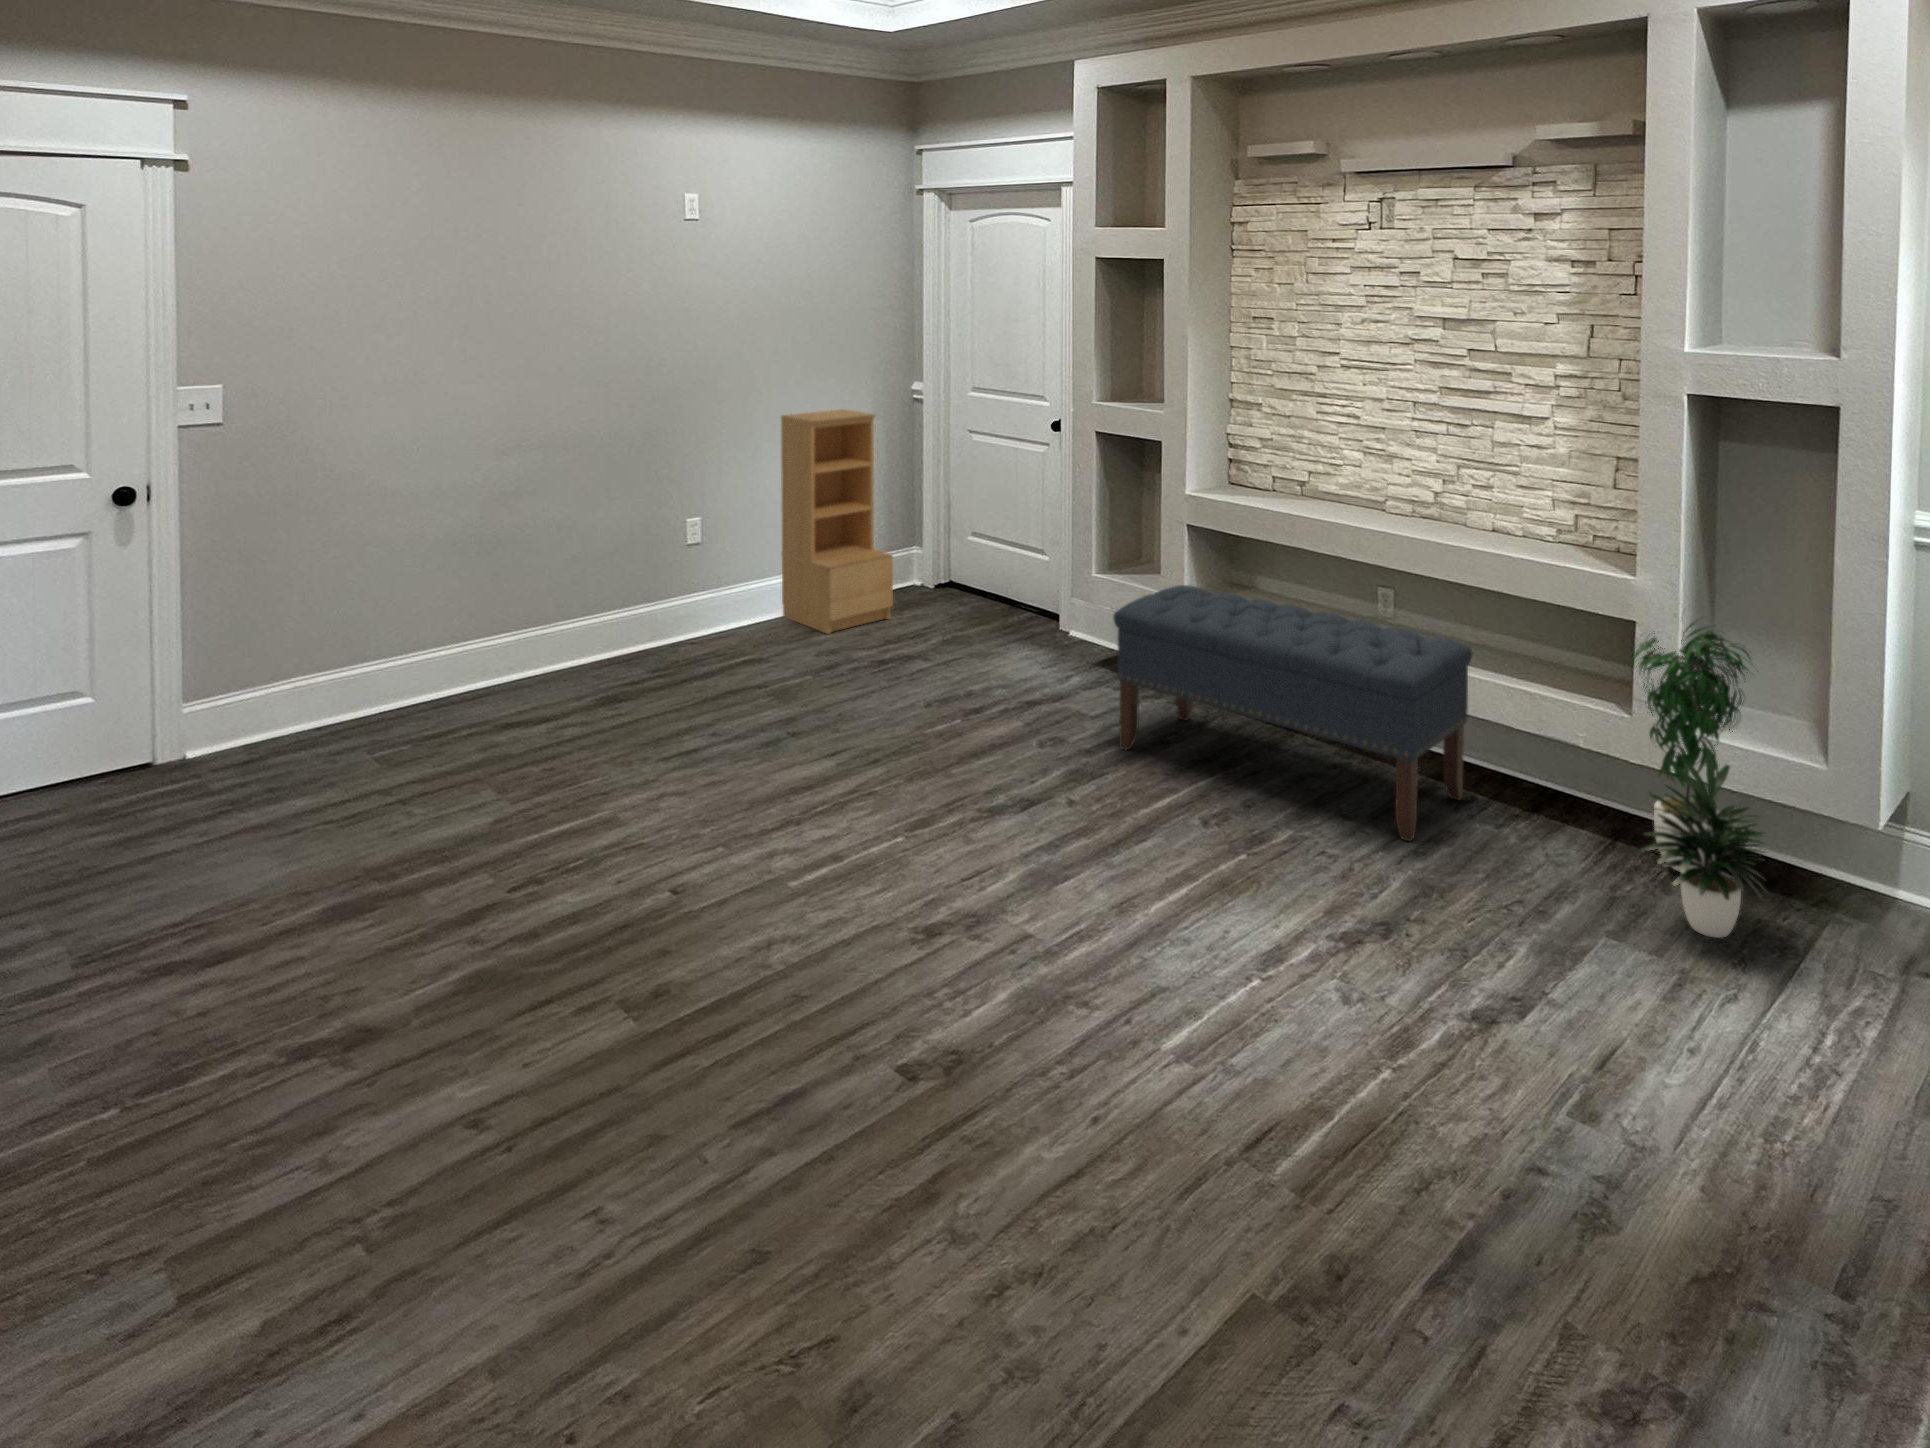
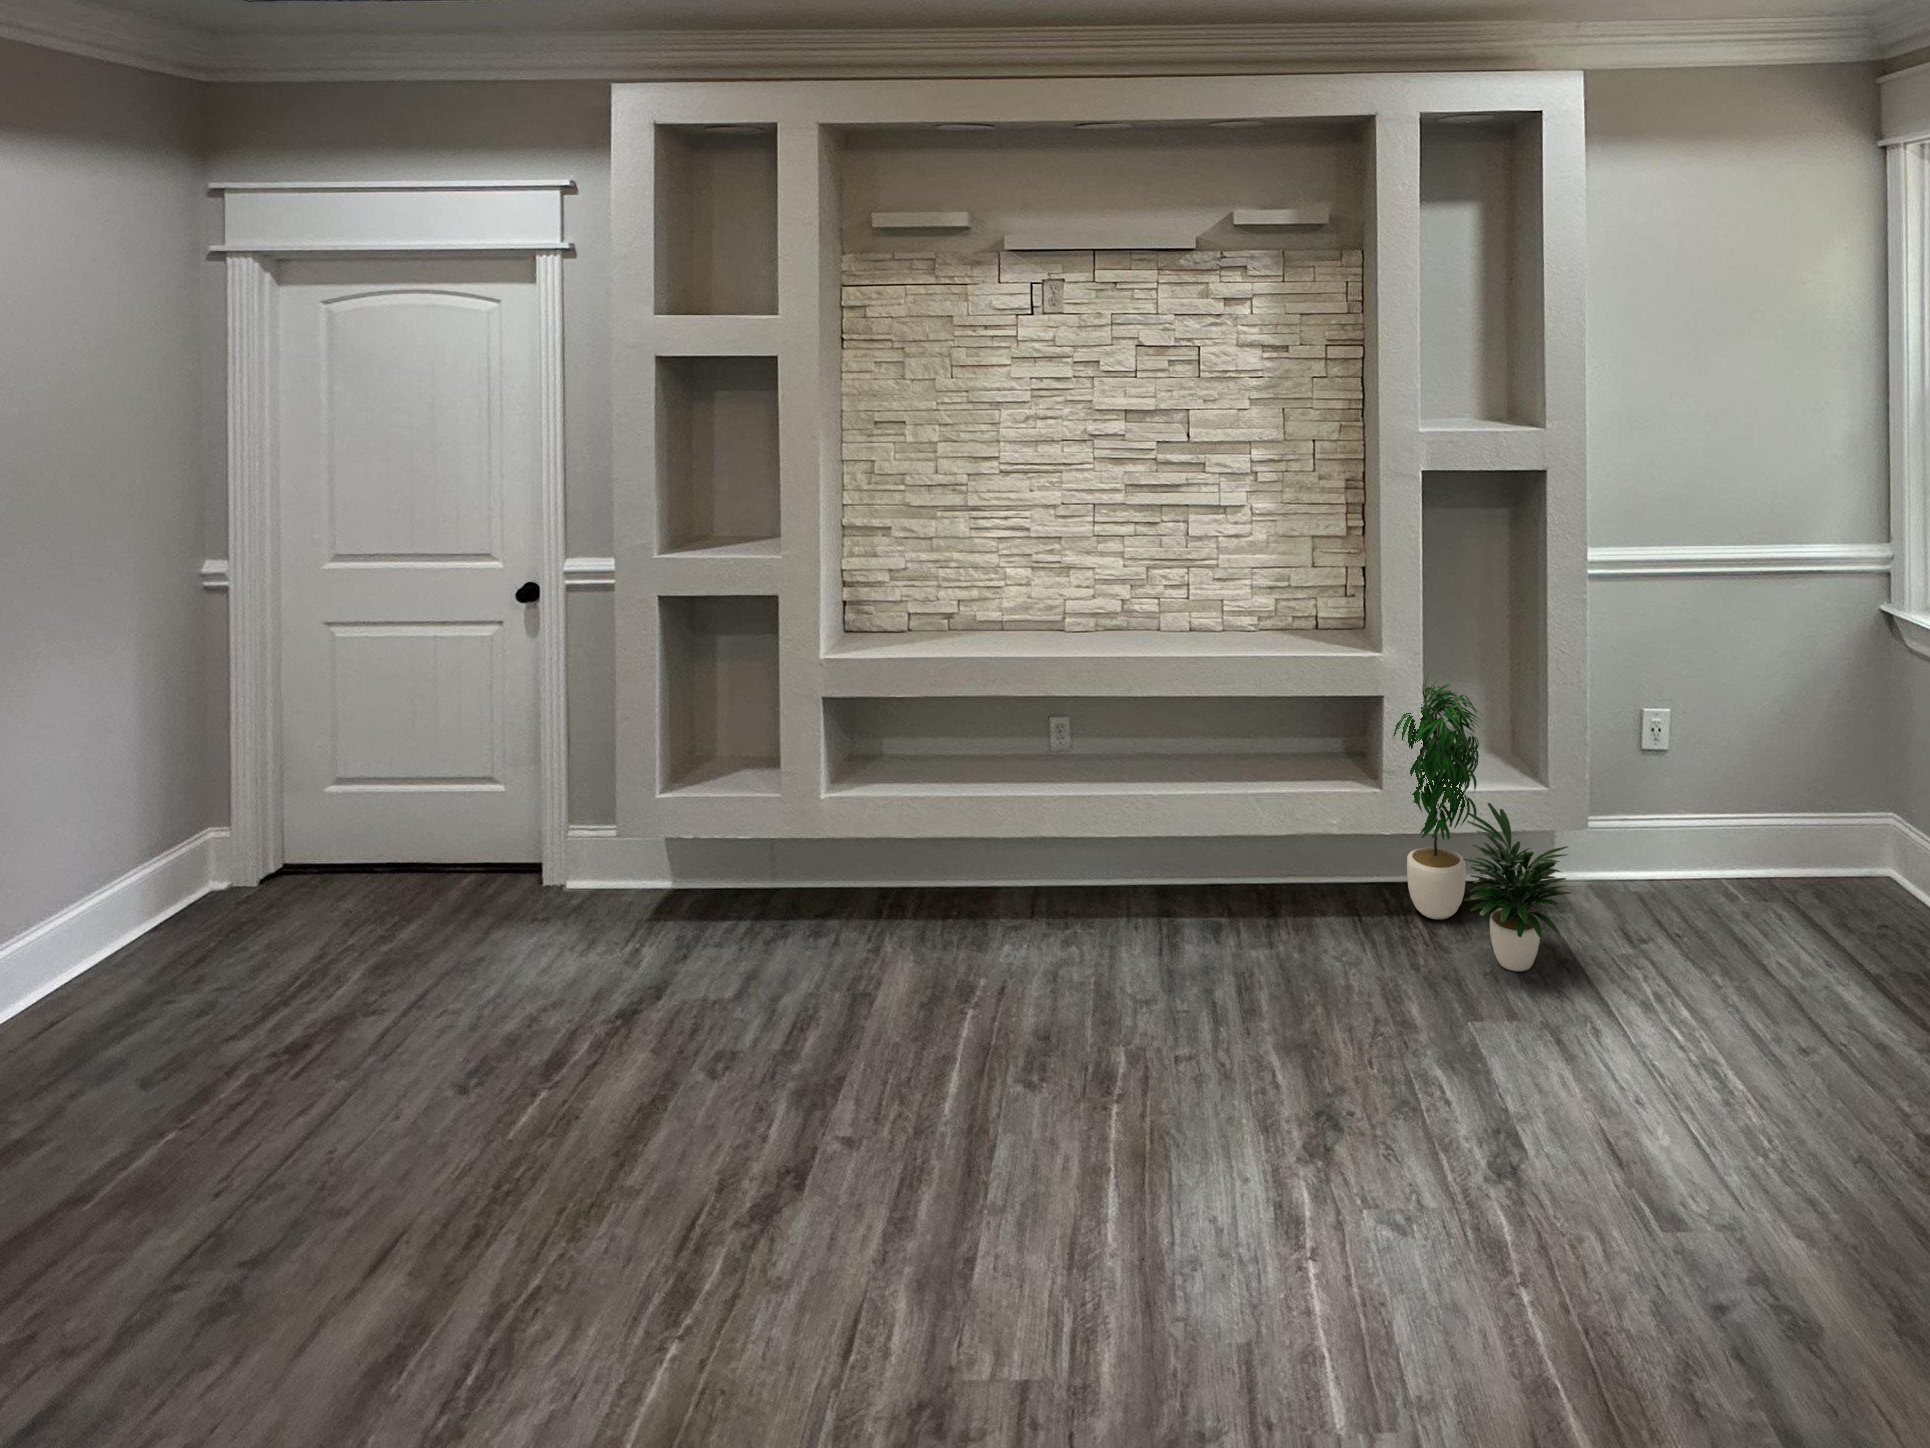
bookshelf: present [781,409,893,634] -> none [10,626,262,1021]
bench: present [1114,585,1472,841] -> none [835,758,1251,1016]

